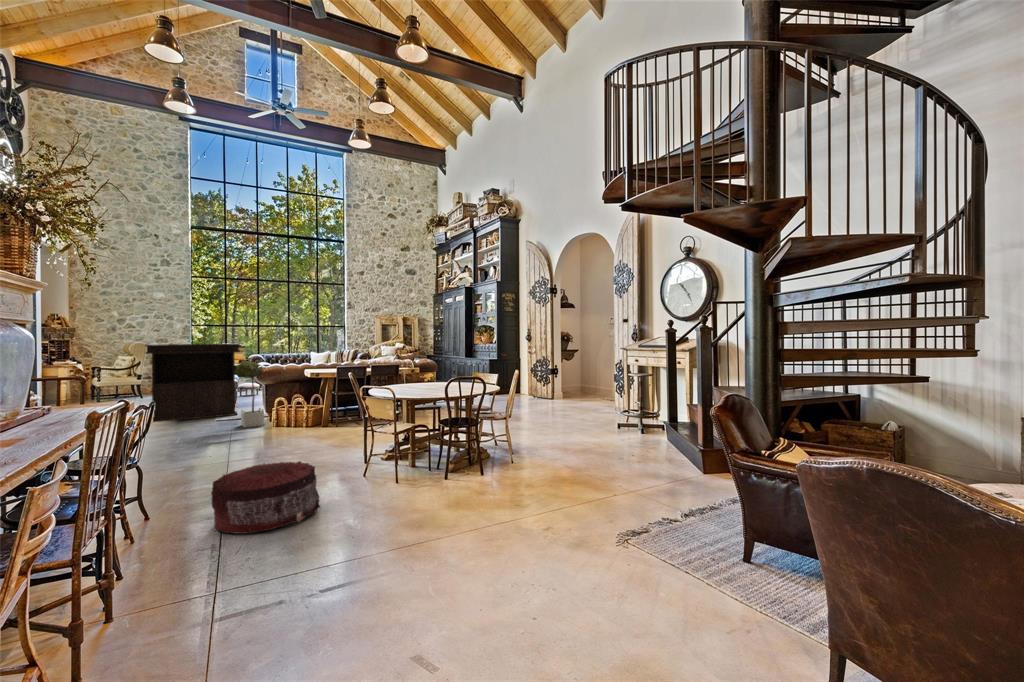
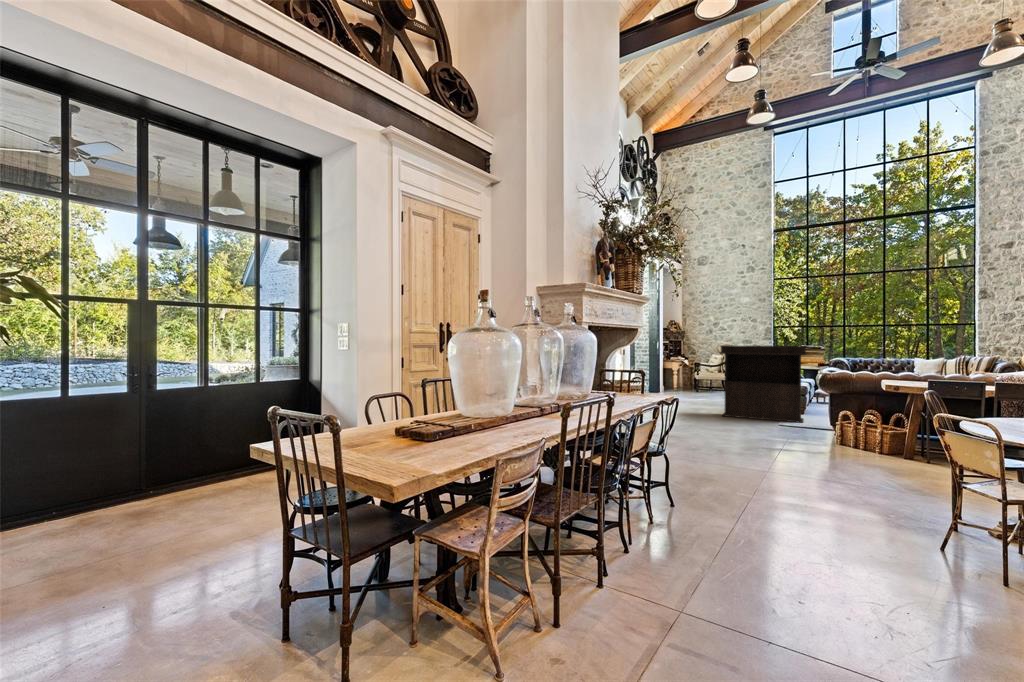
potted tree: present [235,361,265,427] -> none [794,364,831,440]
pouf: present [211,461,320,534] -> none [710,484,837,574]

